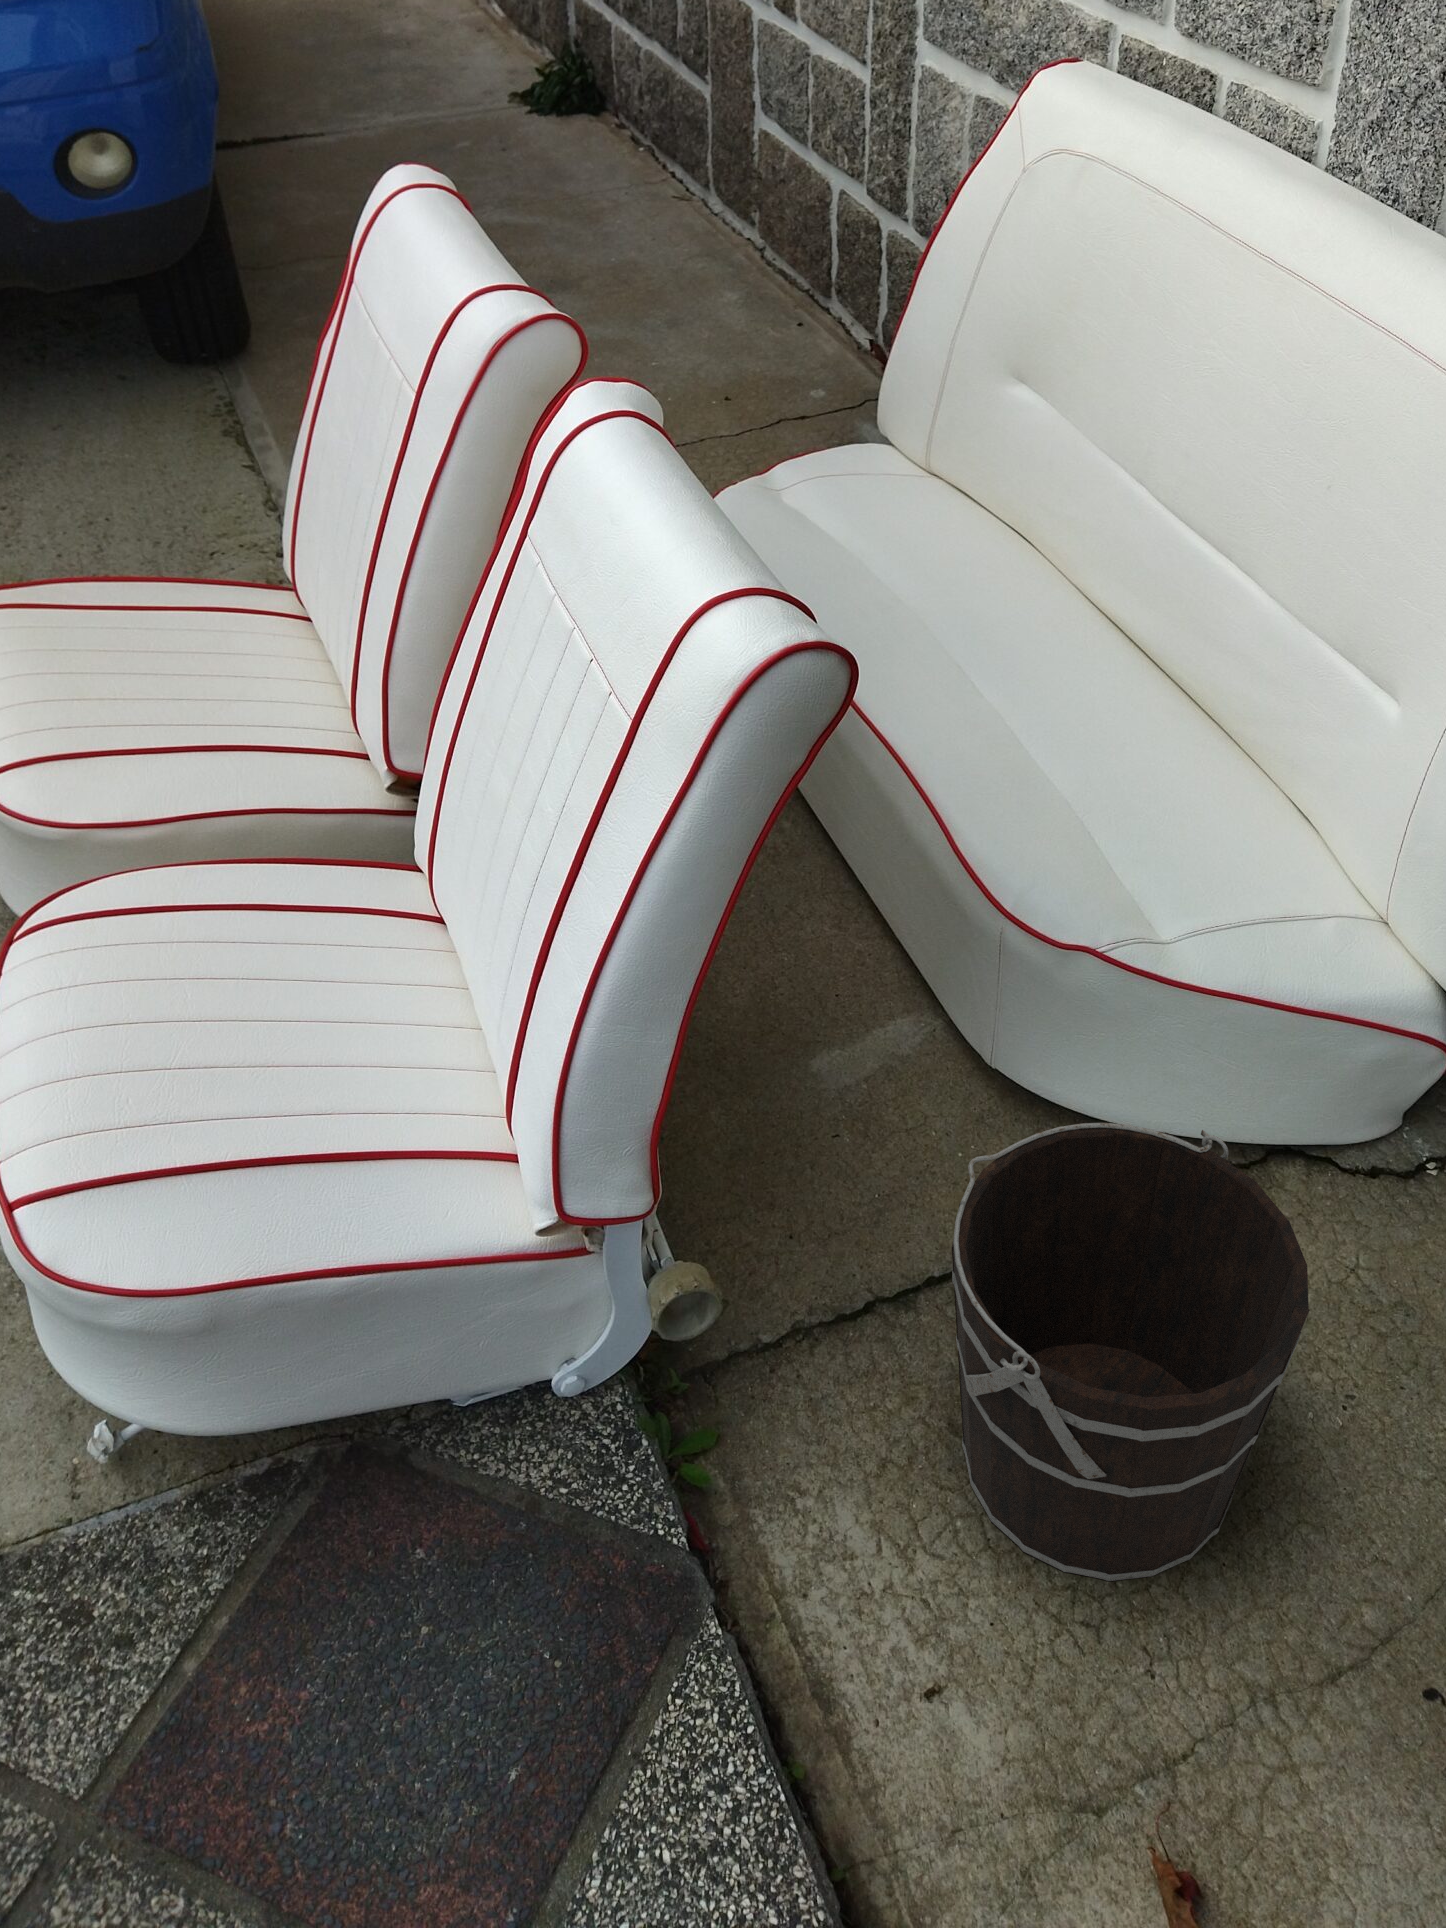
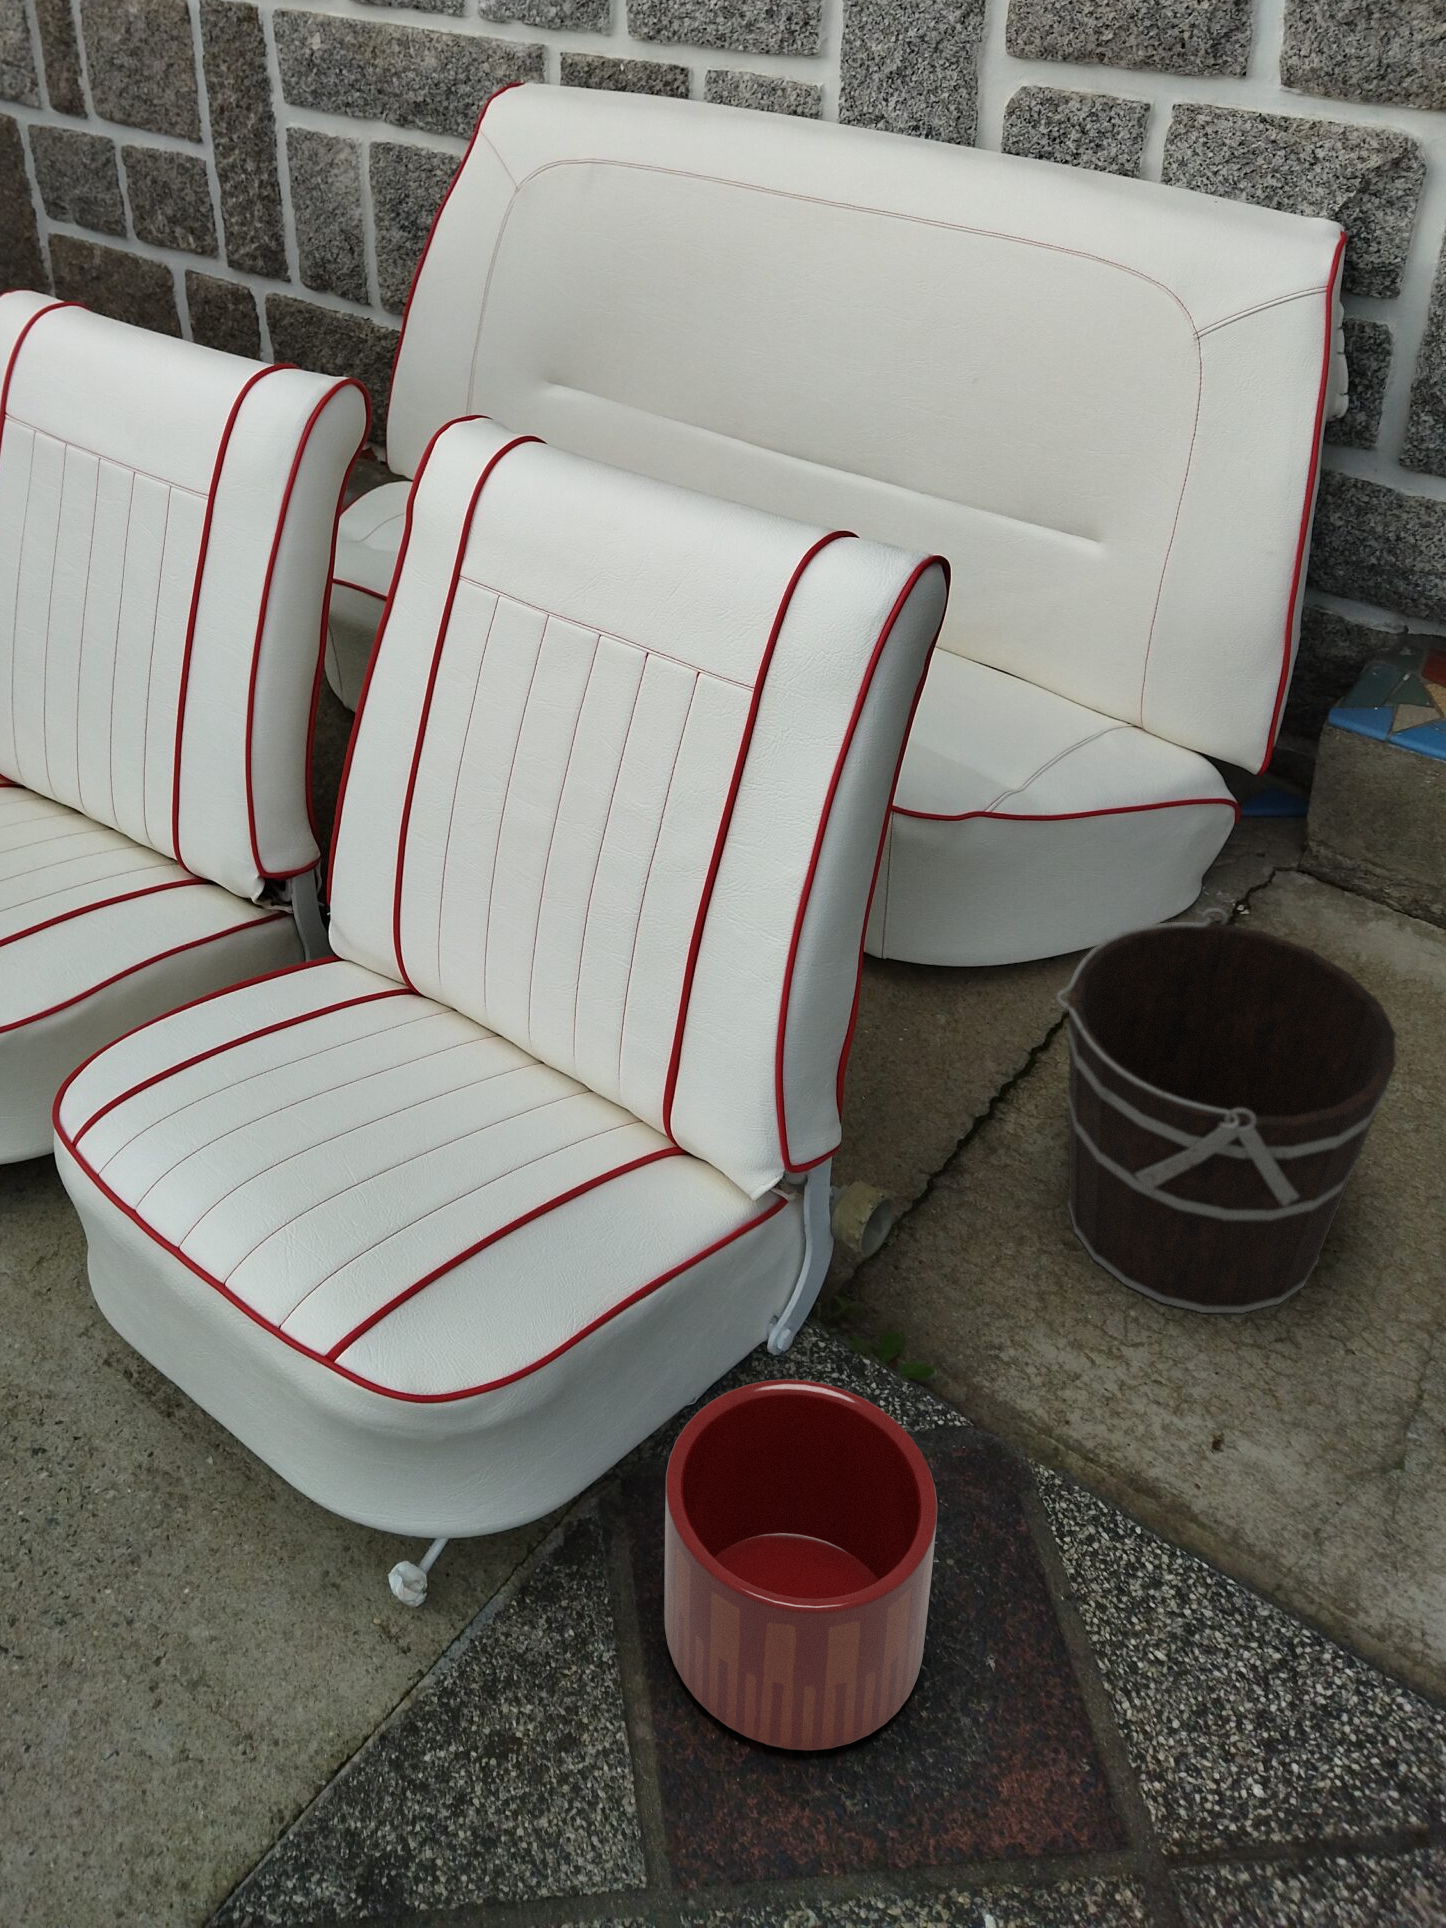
planter: none [206,1399,501,1777] -> present [665,1379,938,1750]

